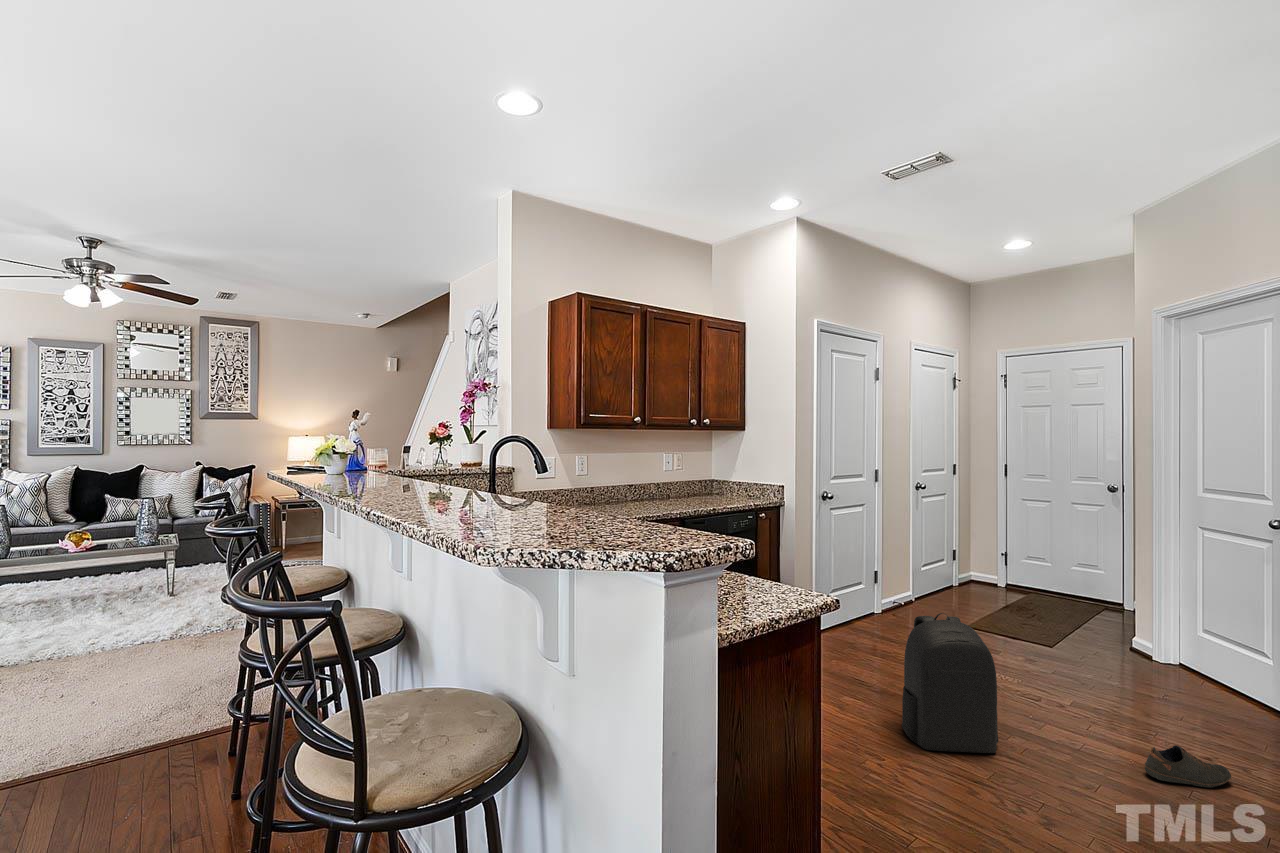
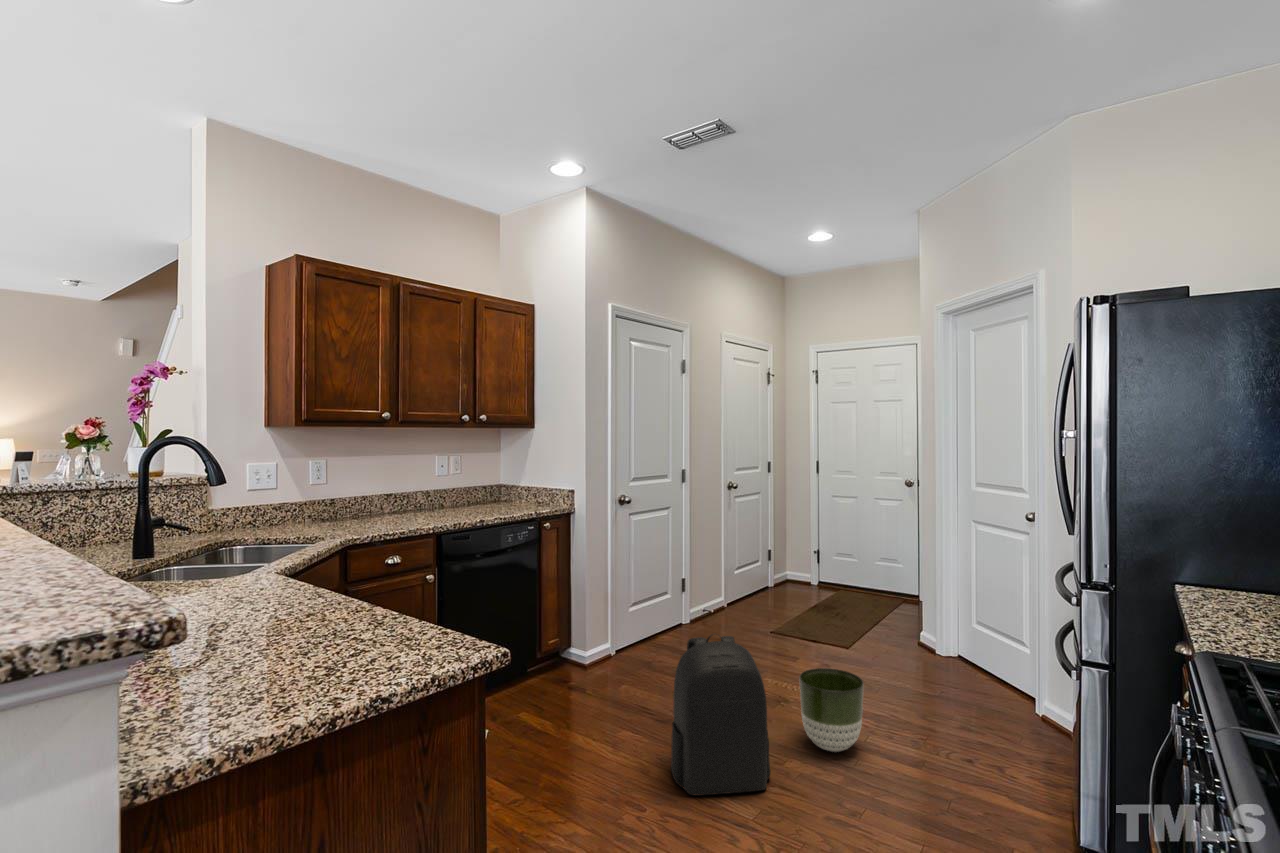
planter: none [1020,654,1088,731] -> present [799,668,864,752]
shoe: present [1144,745,1231,787] -> none [911,761,991,804]

